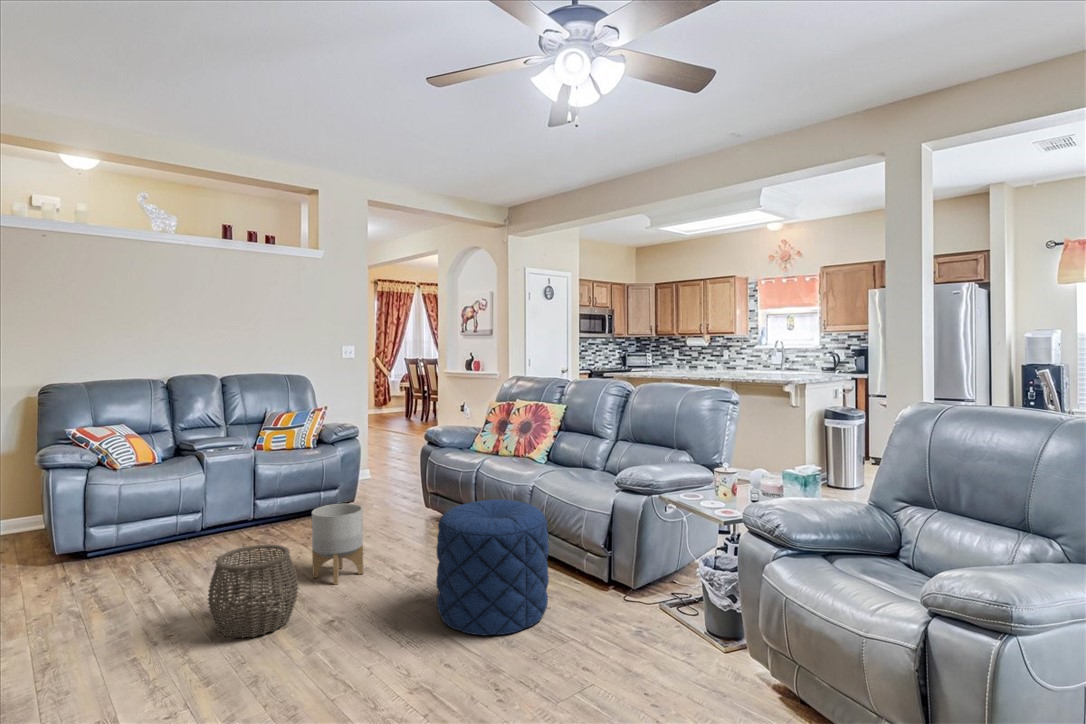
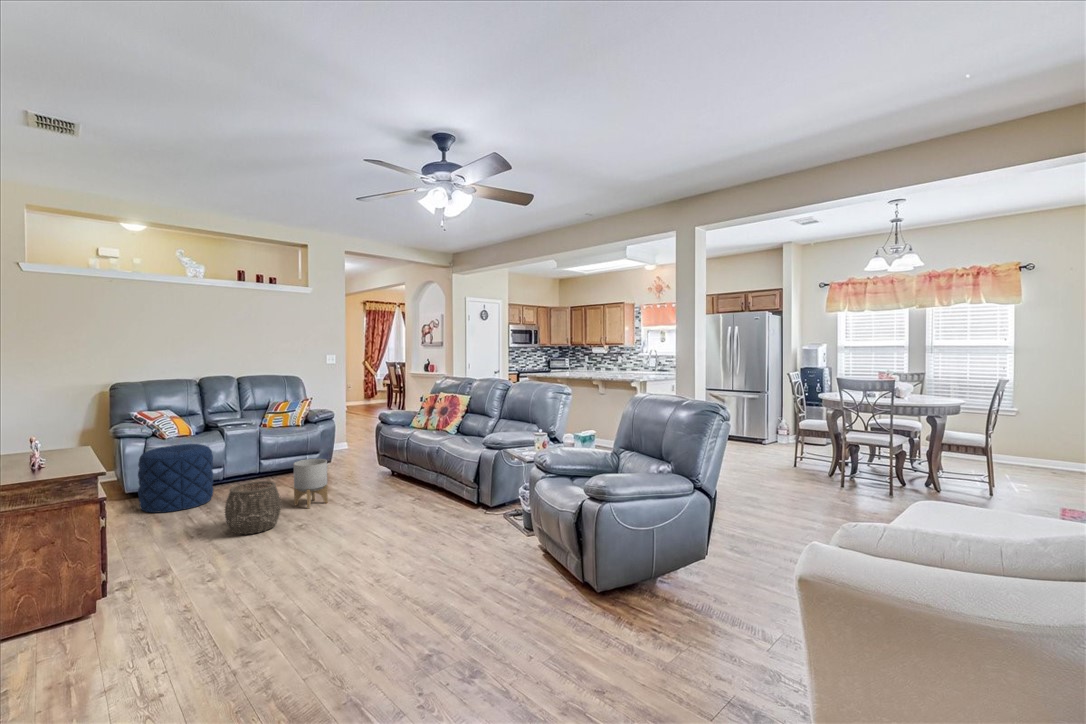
pouf: present [436,499,549,635] -> present [138,444,213,513]

